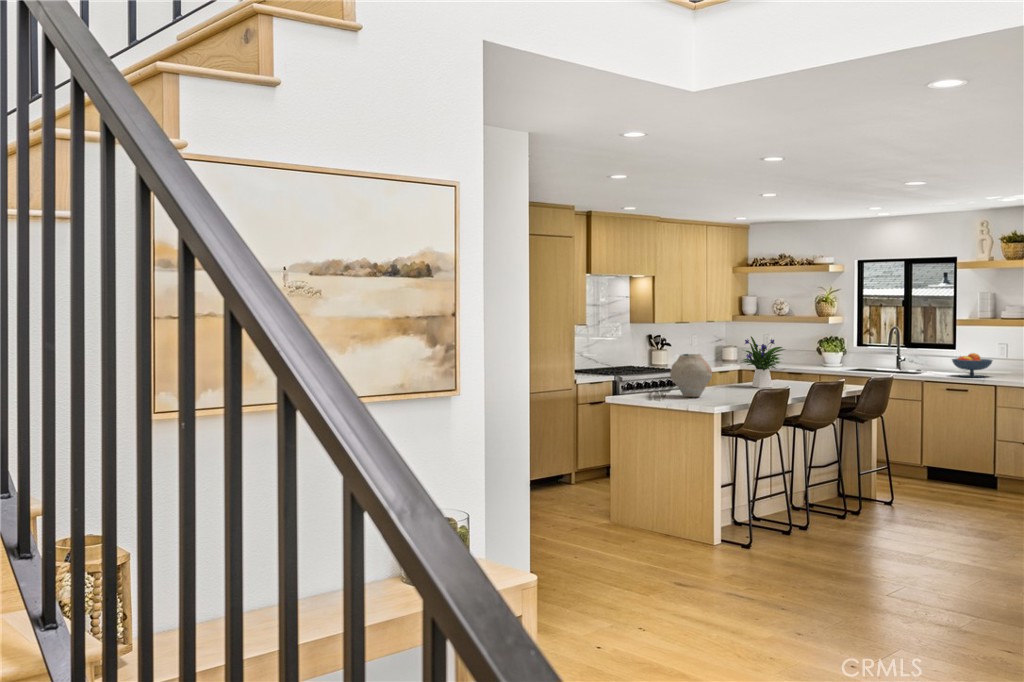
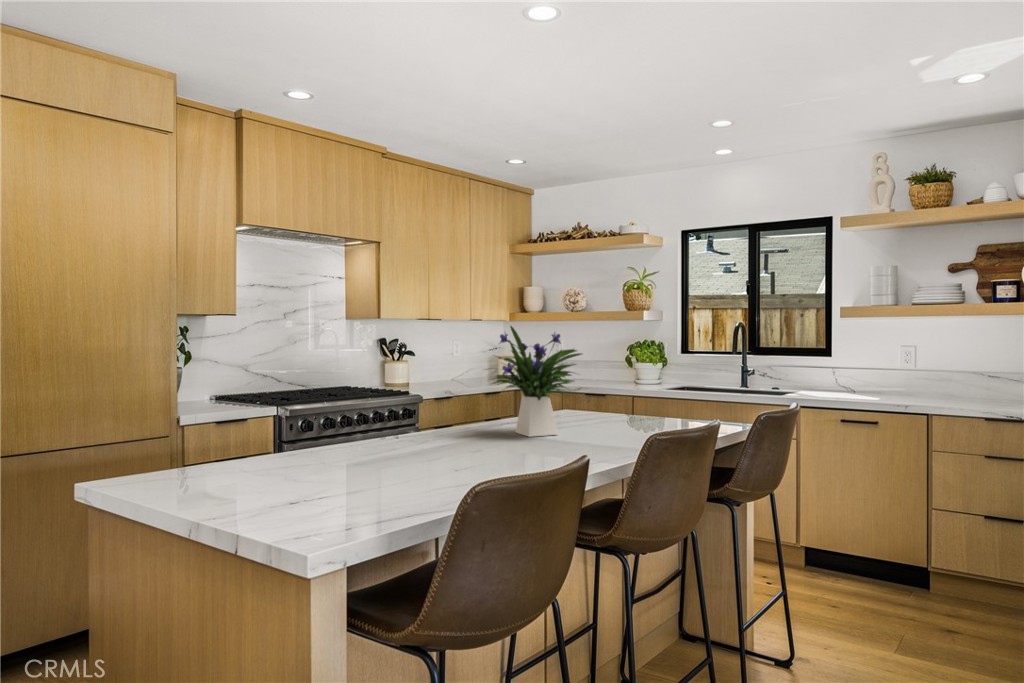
fruit bowl: present [952,353,993,377] -> none [841,361,908,401]
vase: present [670,354,712,397] -> none [274,364,390,486]

